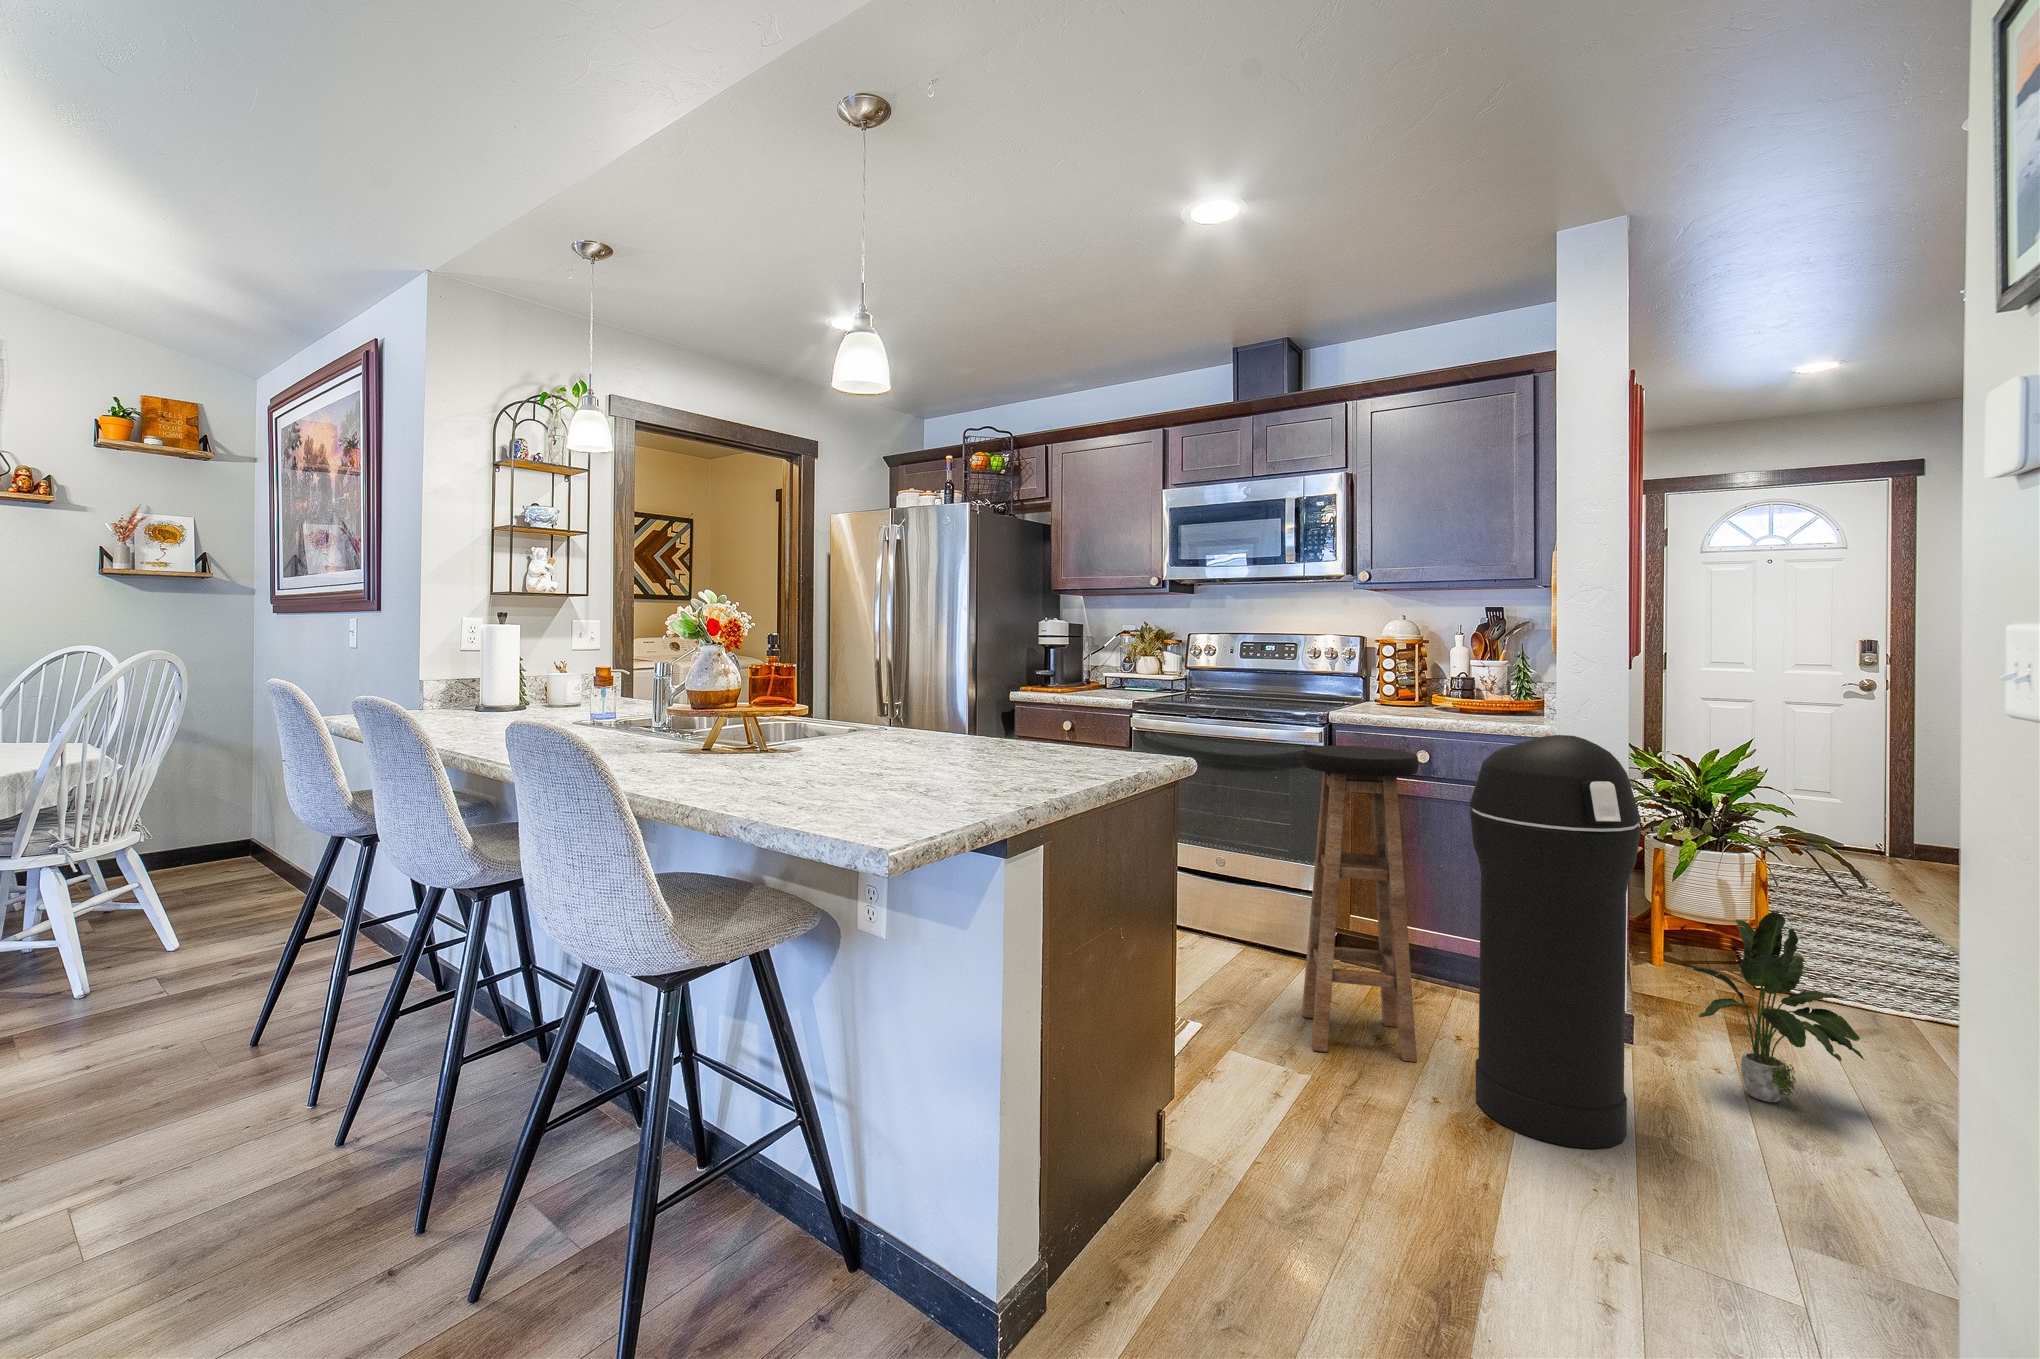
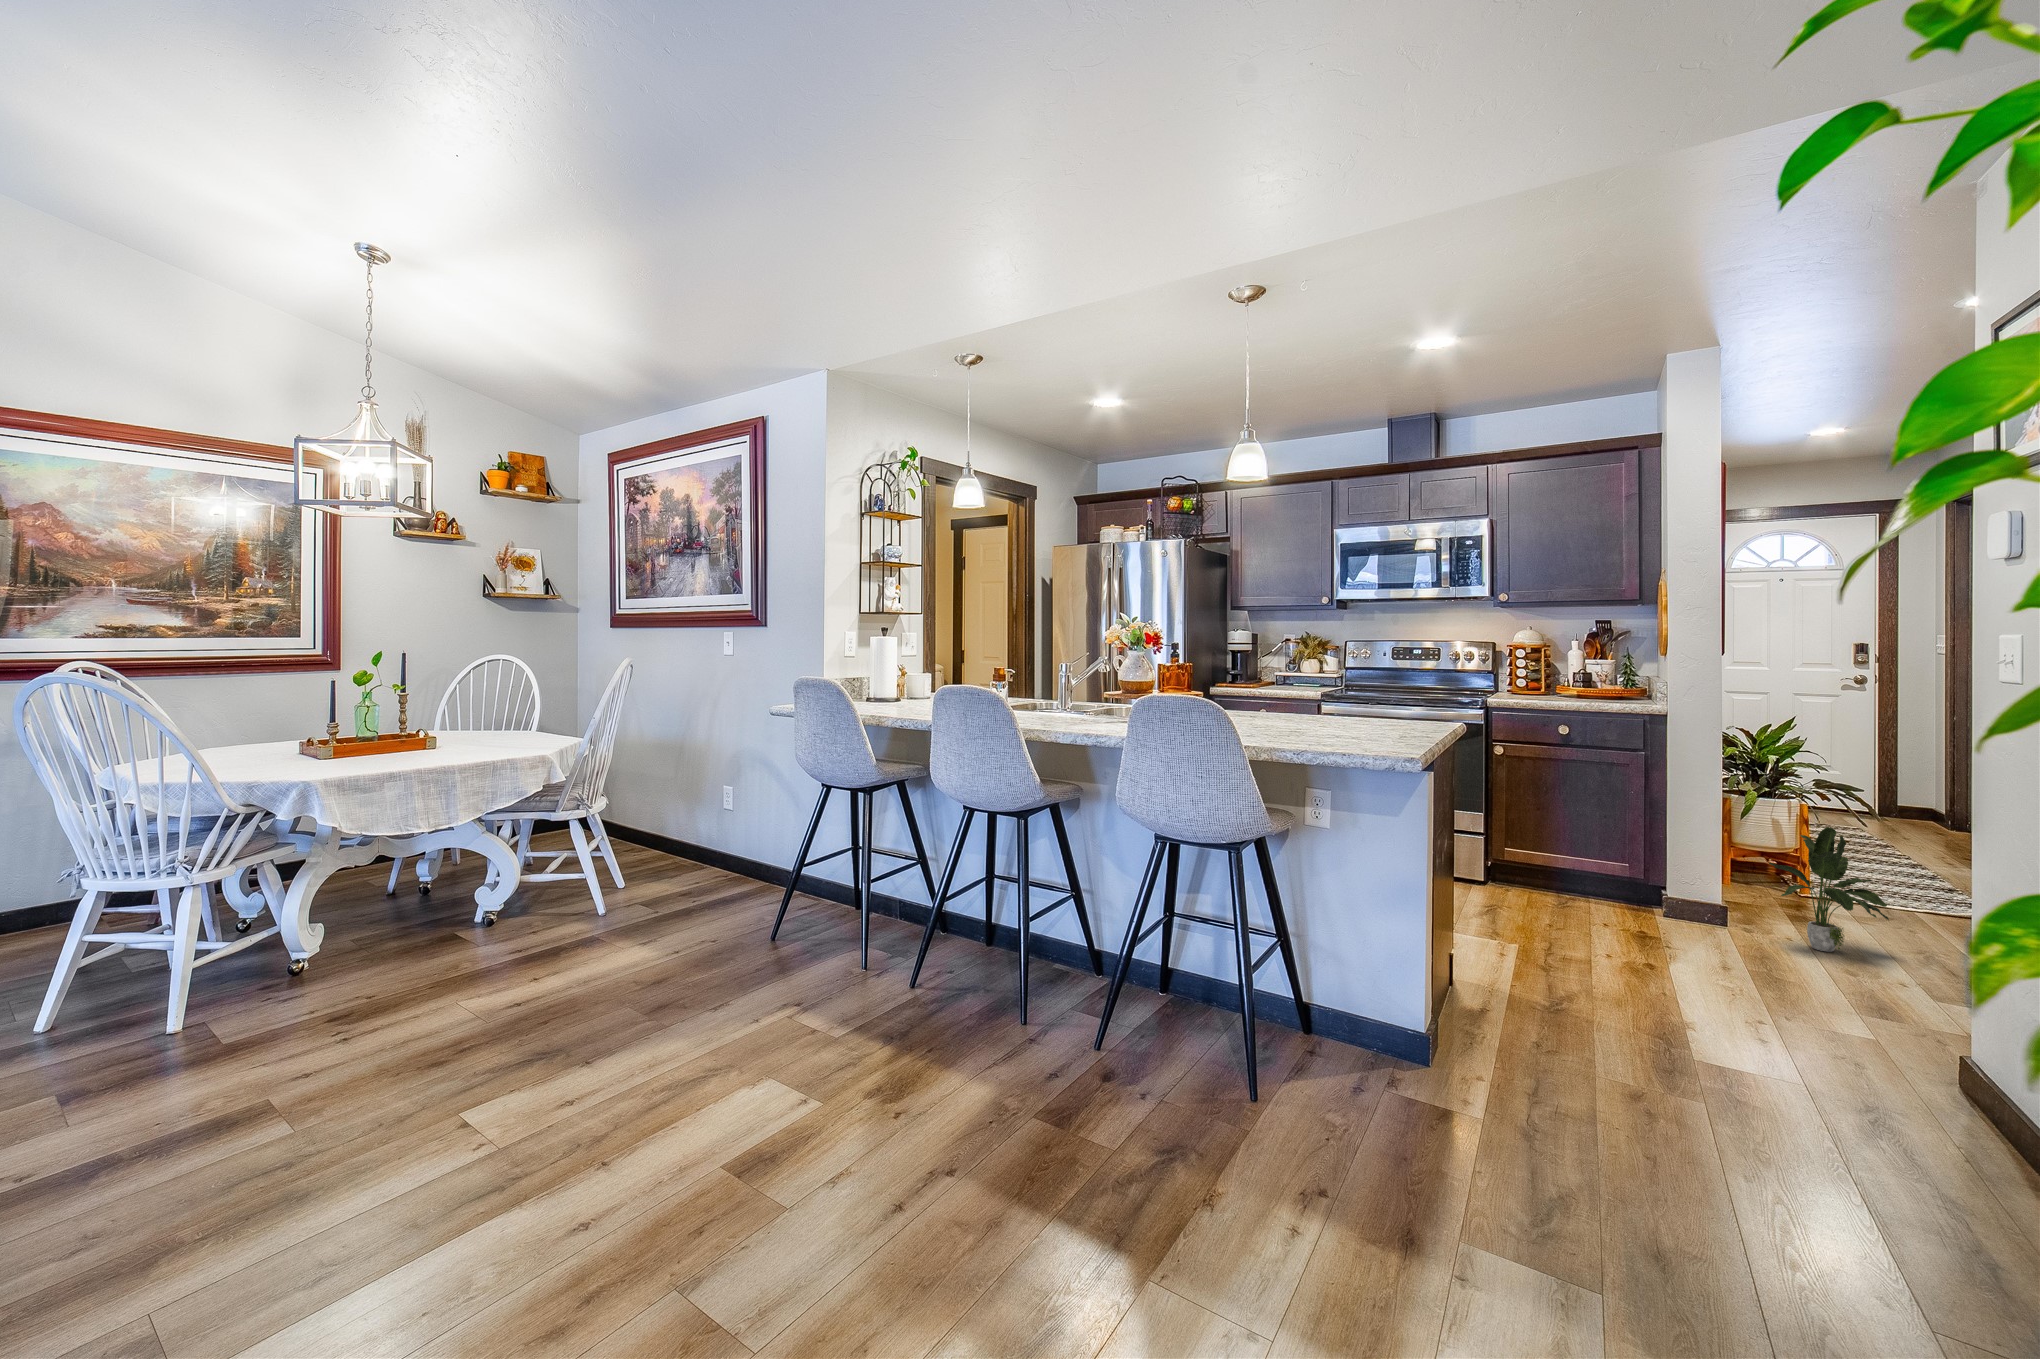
trash can: present [1470,735,1641,1149] -> none [1630,710,1750,974]
bar stool: present [1302,746,1419,1062] -> none [1491,722,1587,936]

